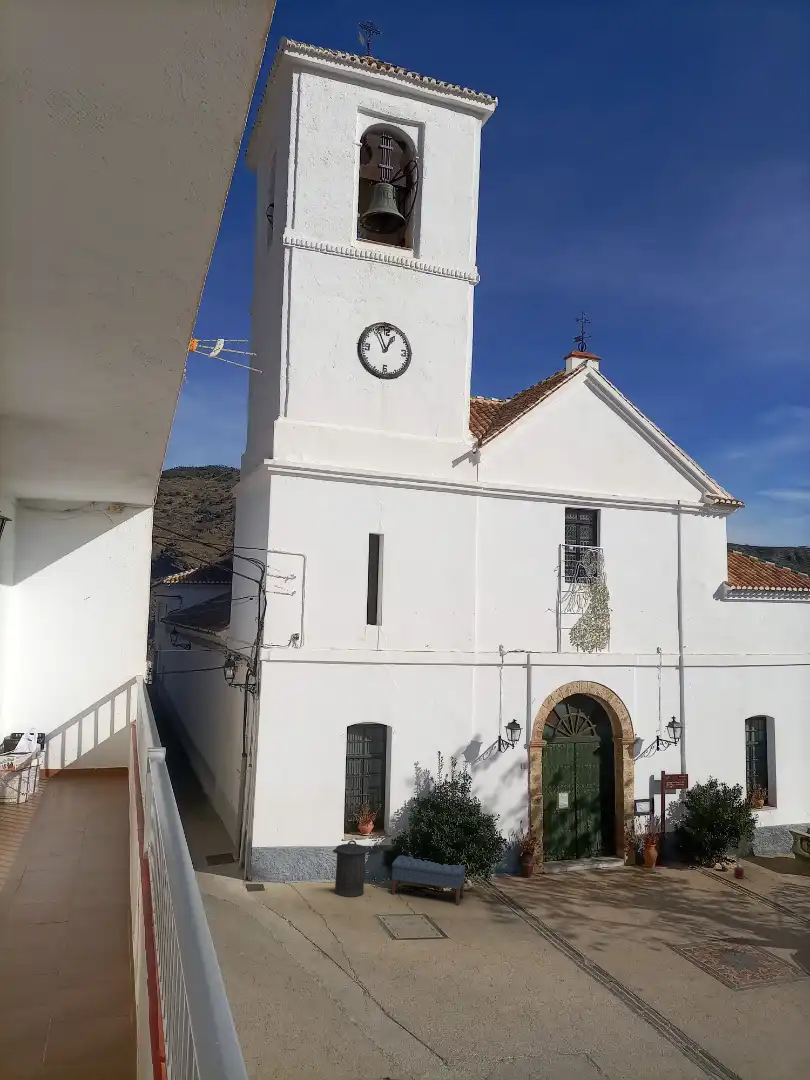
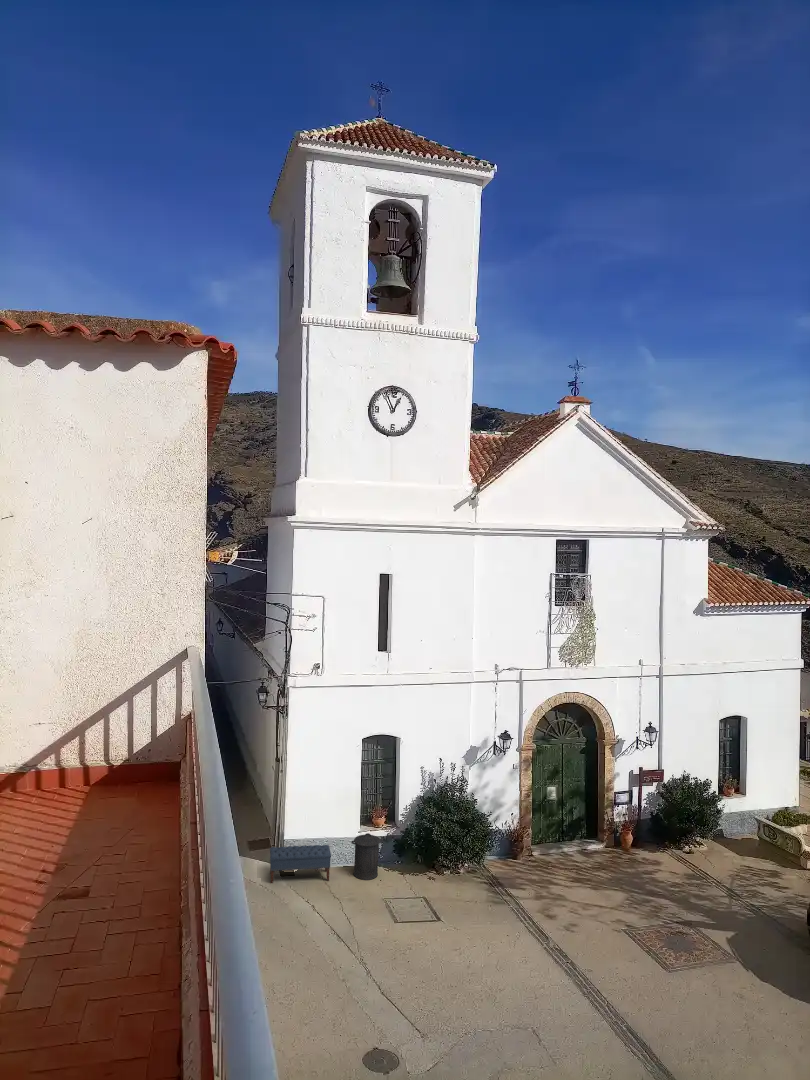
potted tree: present [725,834,754,878] -> none [692,817,720,860]
bench: present [392,855,465,905] -> present [270,845,331,883]

